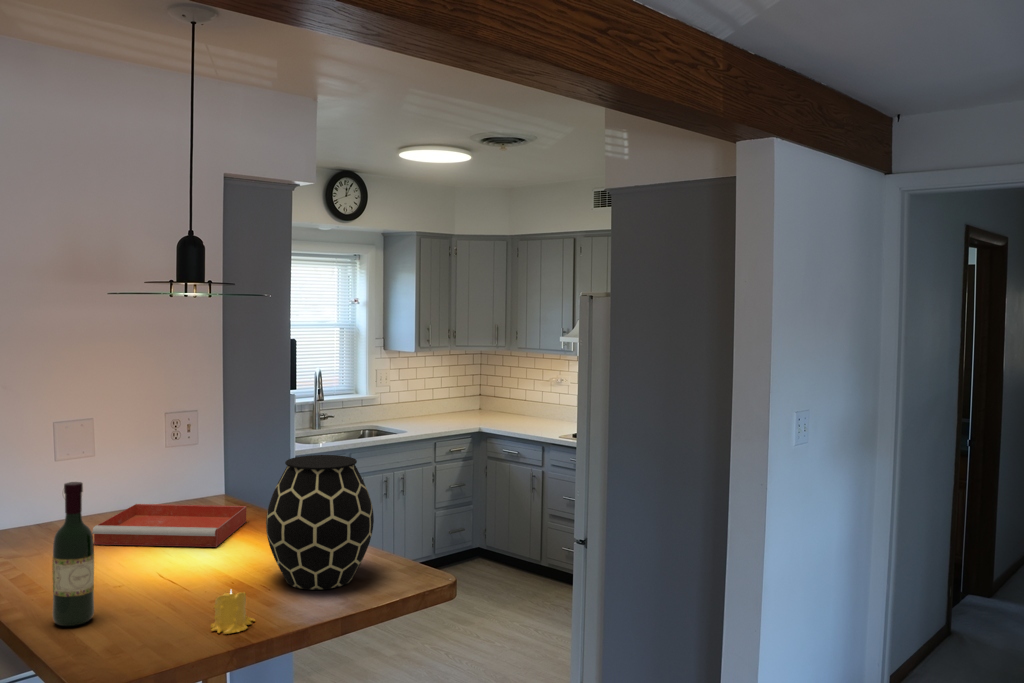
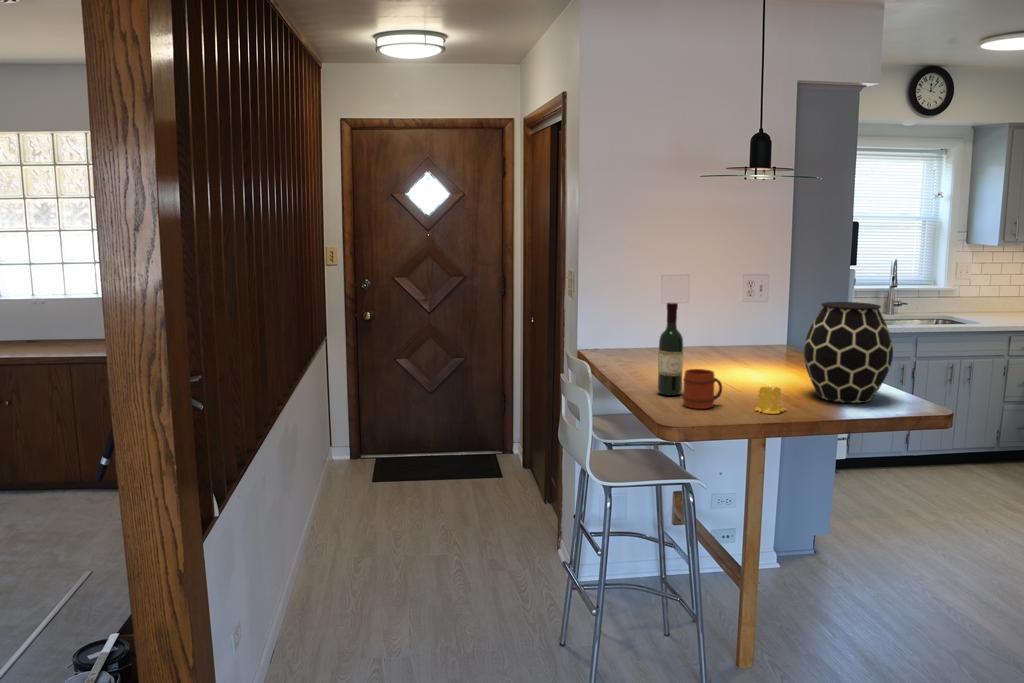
tray: present [92,504,246,547] -> none [687,340,799,371]
mug: none [99,580,160,647] -> present [683,369,722,409]

